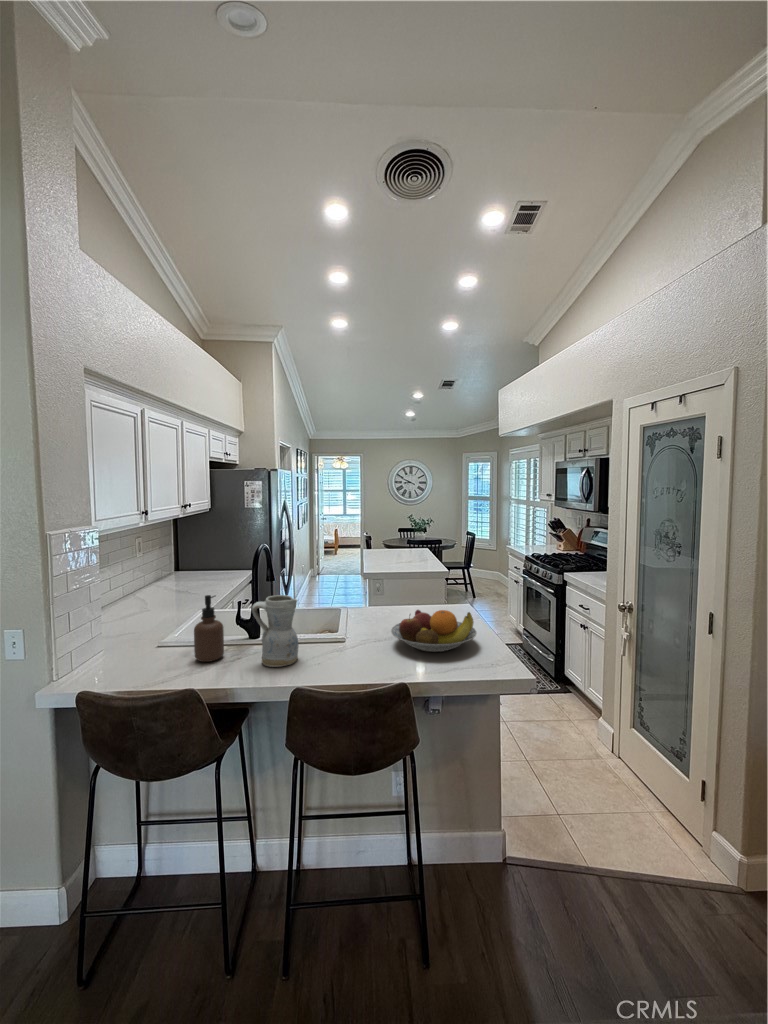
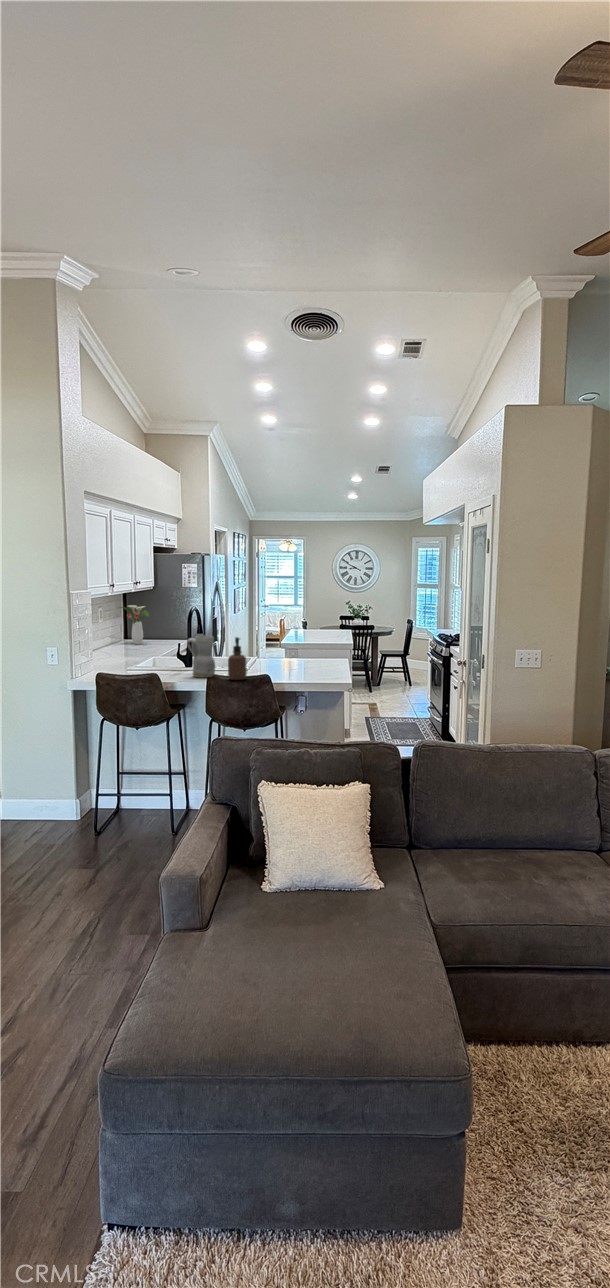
flower arrangement: none [159,533,202,582] -> present [120,605,149,644]
soap dispenser: present [194,595,224,662] -> present [228,637,247,680]
fruit bowl: present [391,610,477,652] -> none [276,650,331,675]

